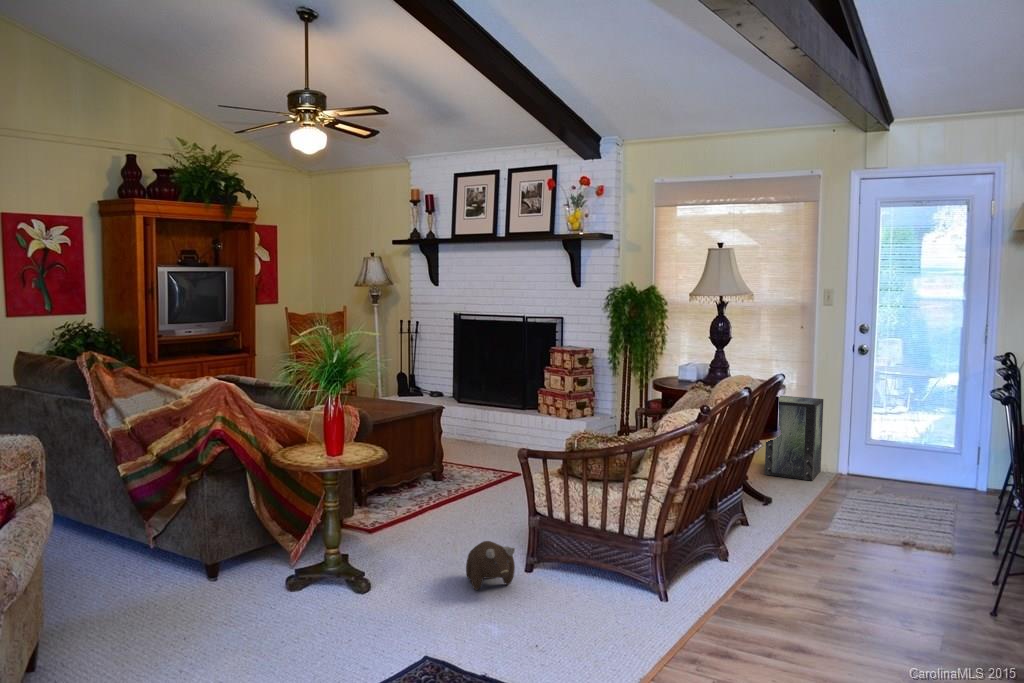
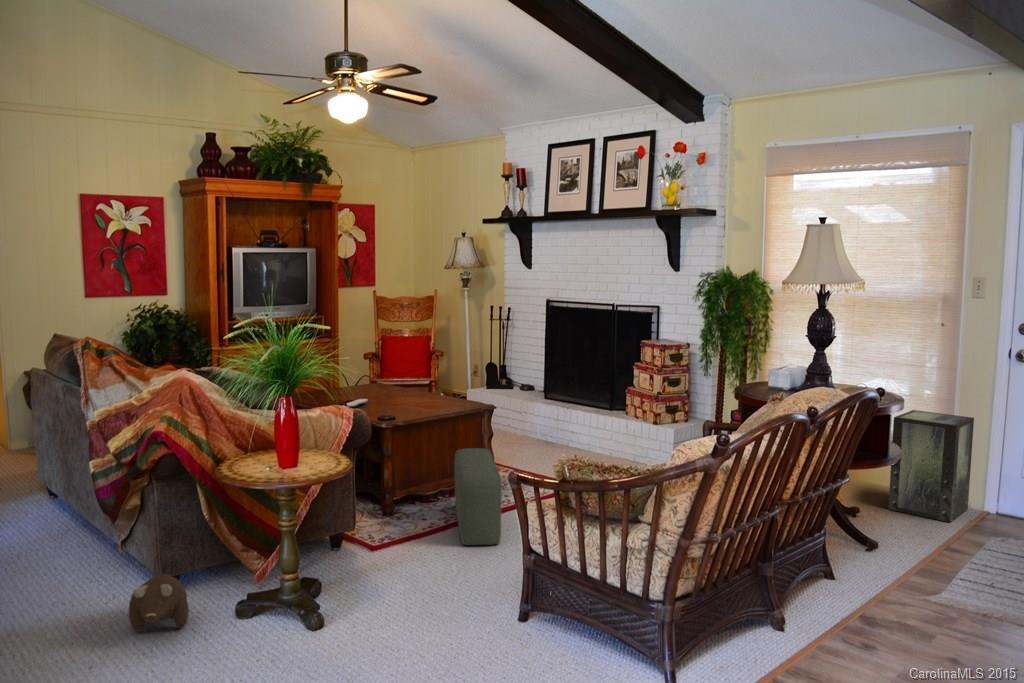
pouf: none [419,442,477,522] -> present [454,448,502,545]
plush toy: present [466,541,515,590] -> present [128,574,189,632]

